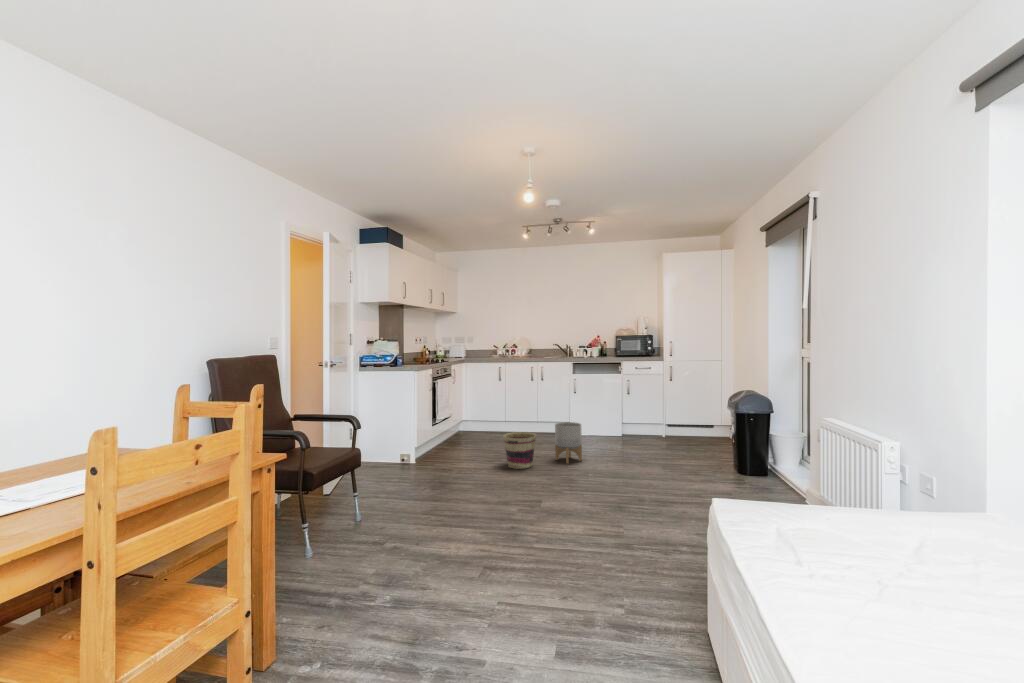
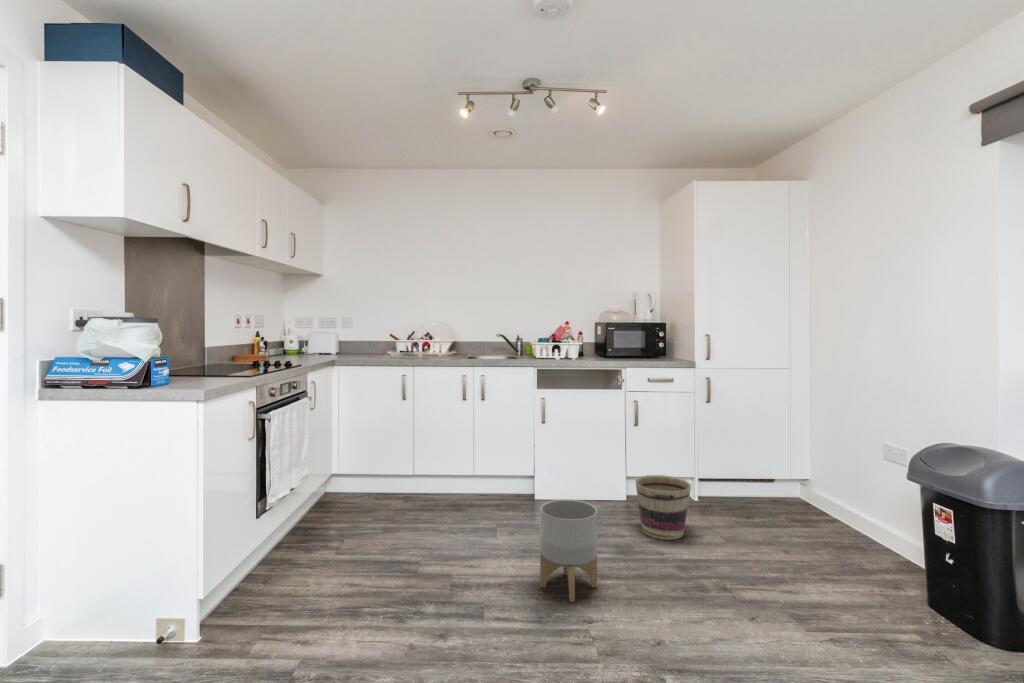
basket: present [503,432,536,469] -> present [635,475,691,540]

